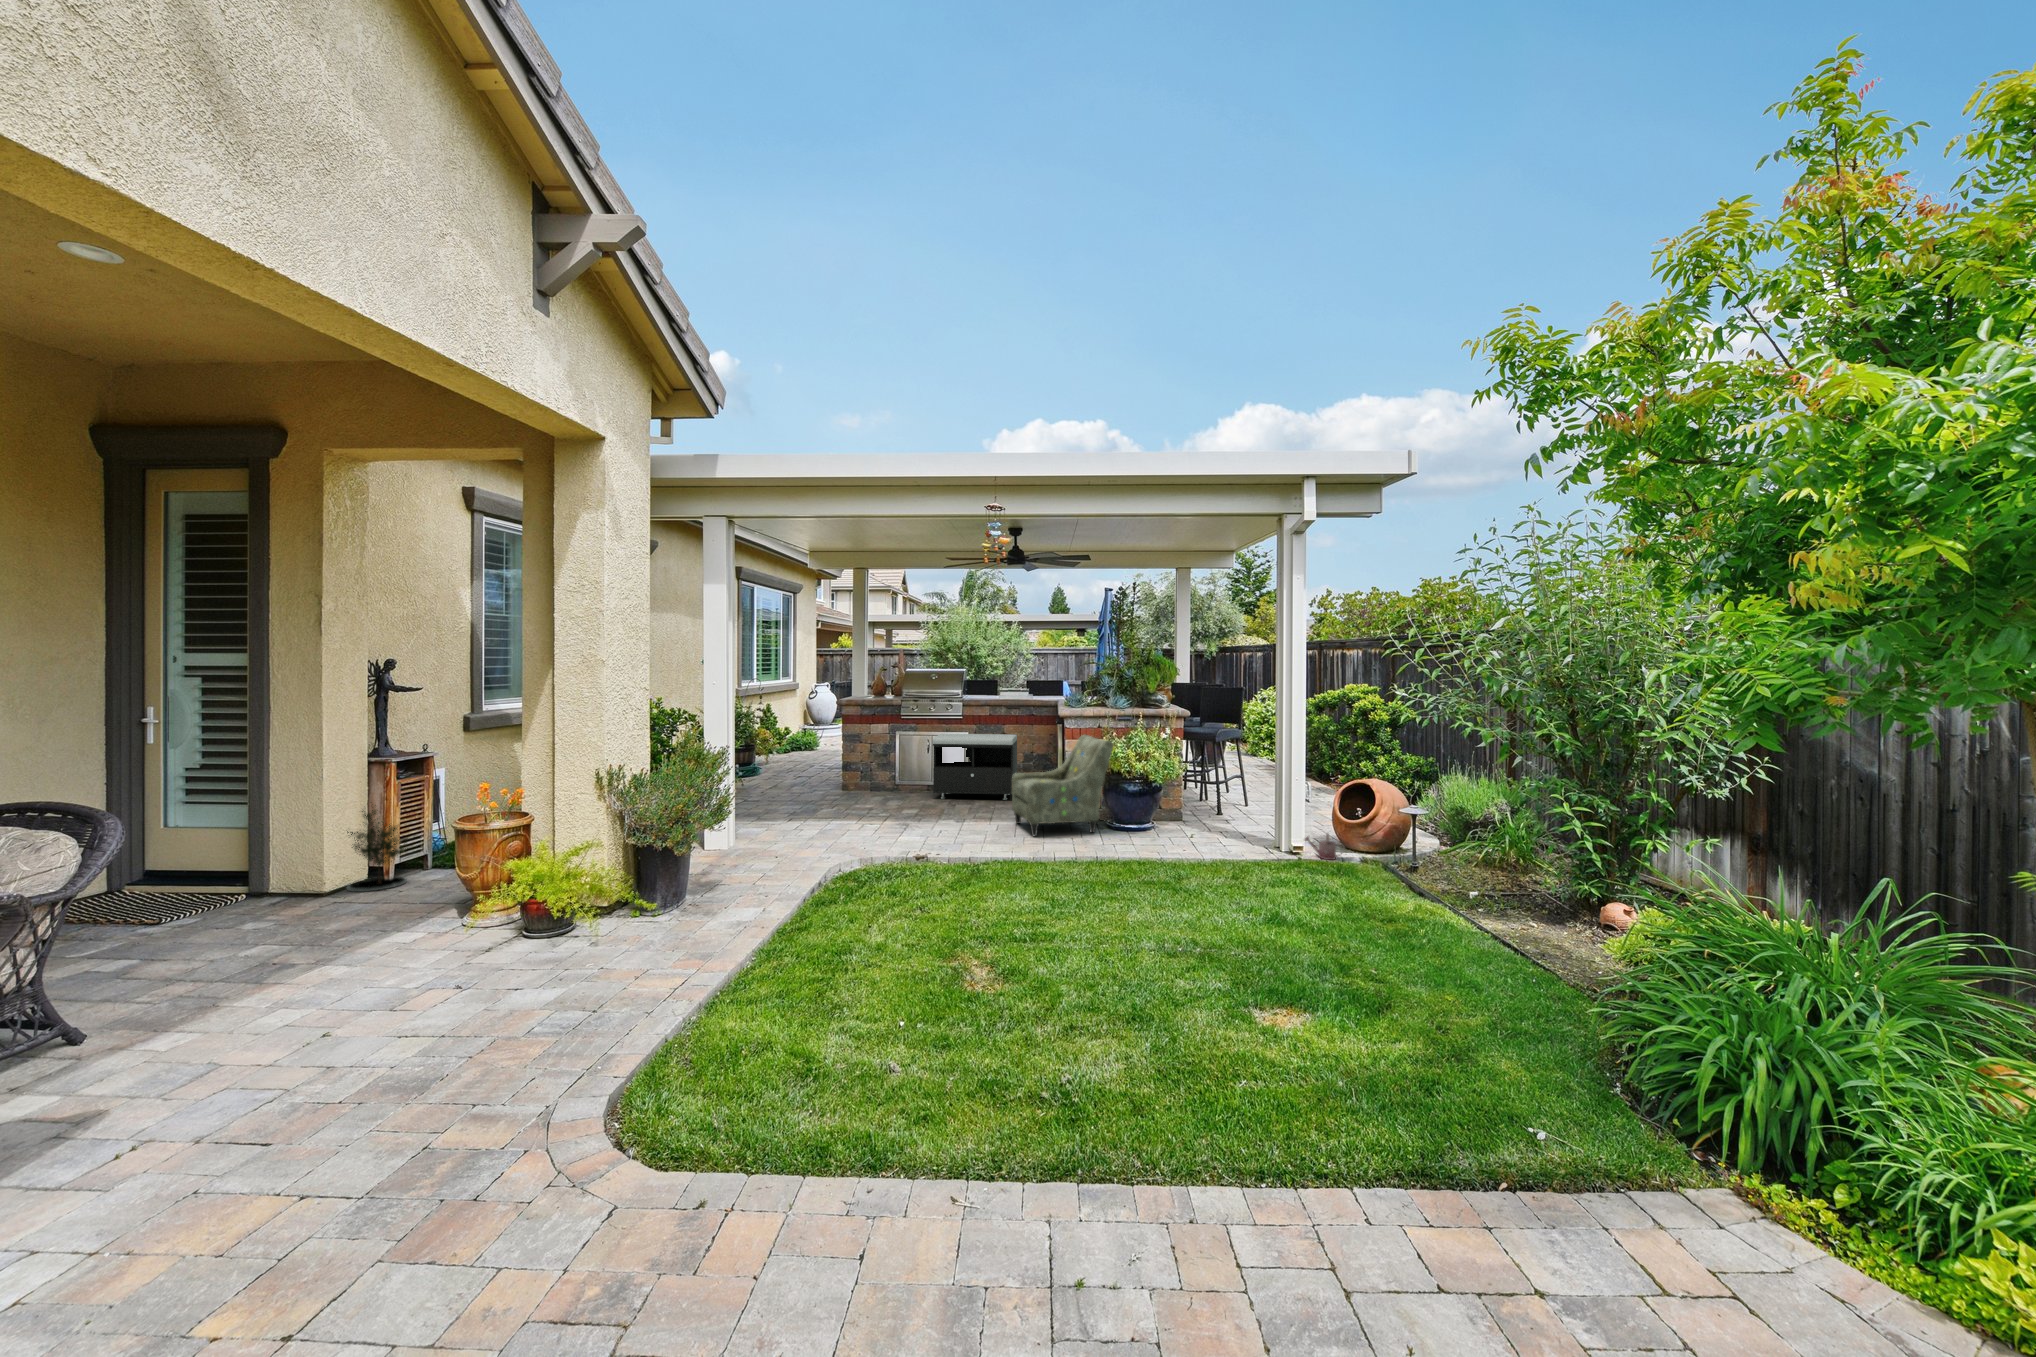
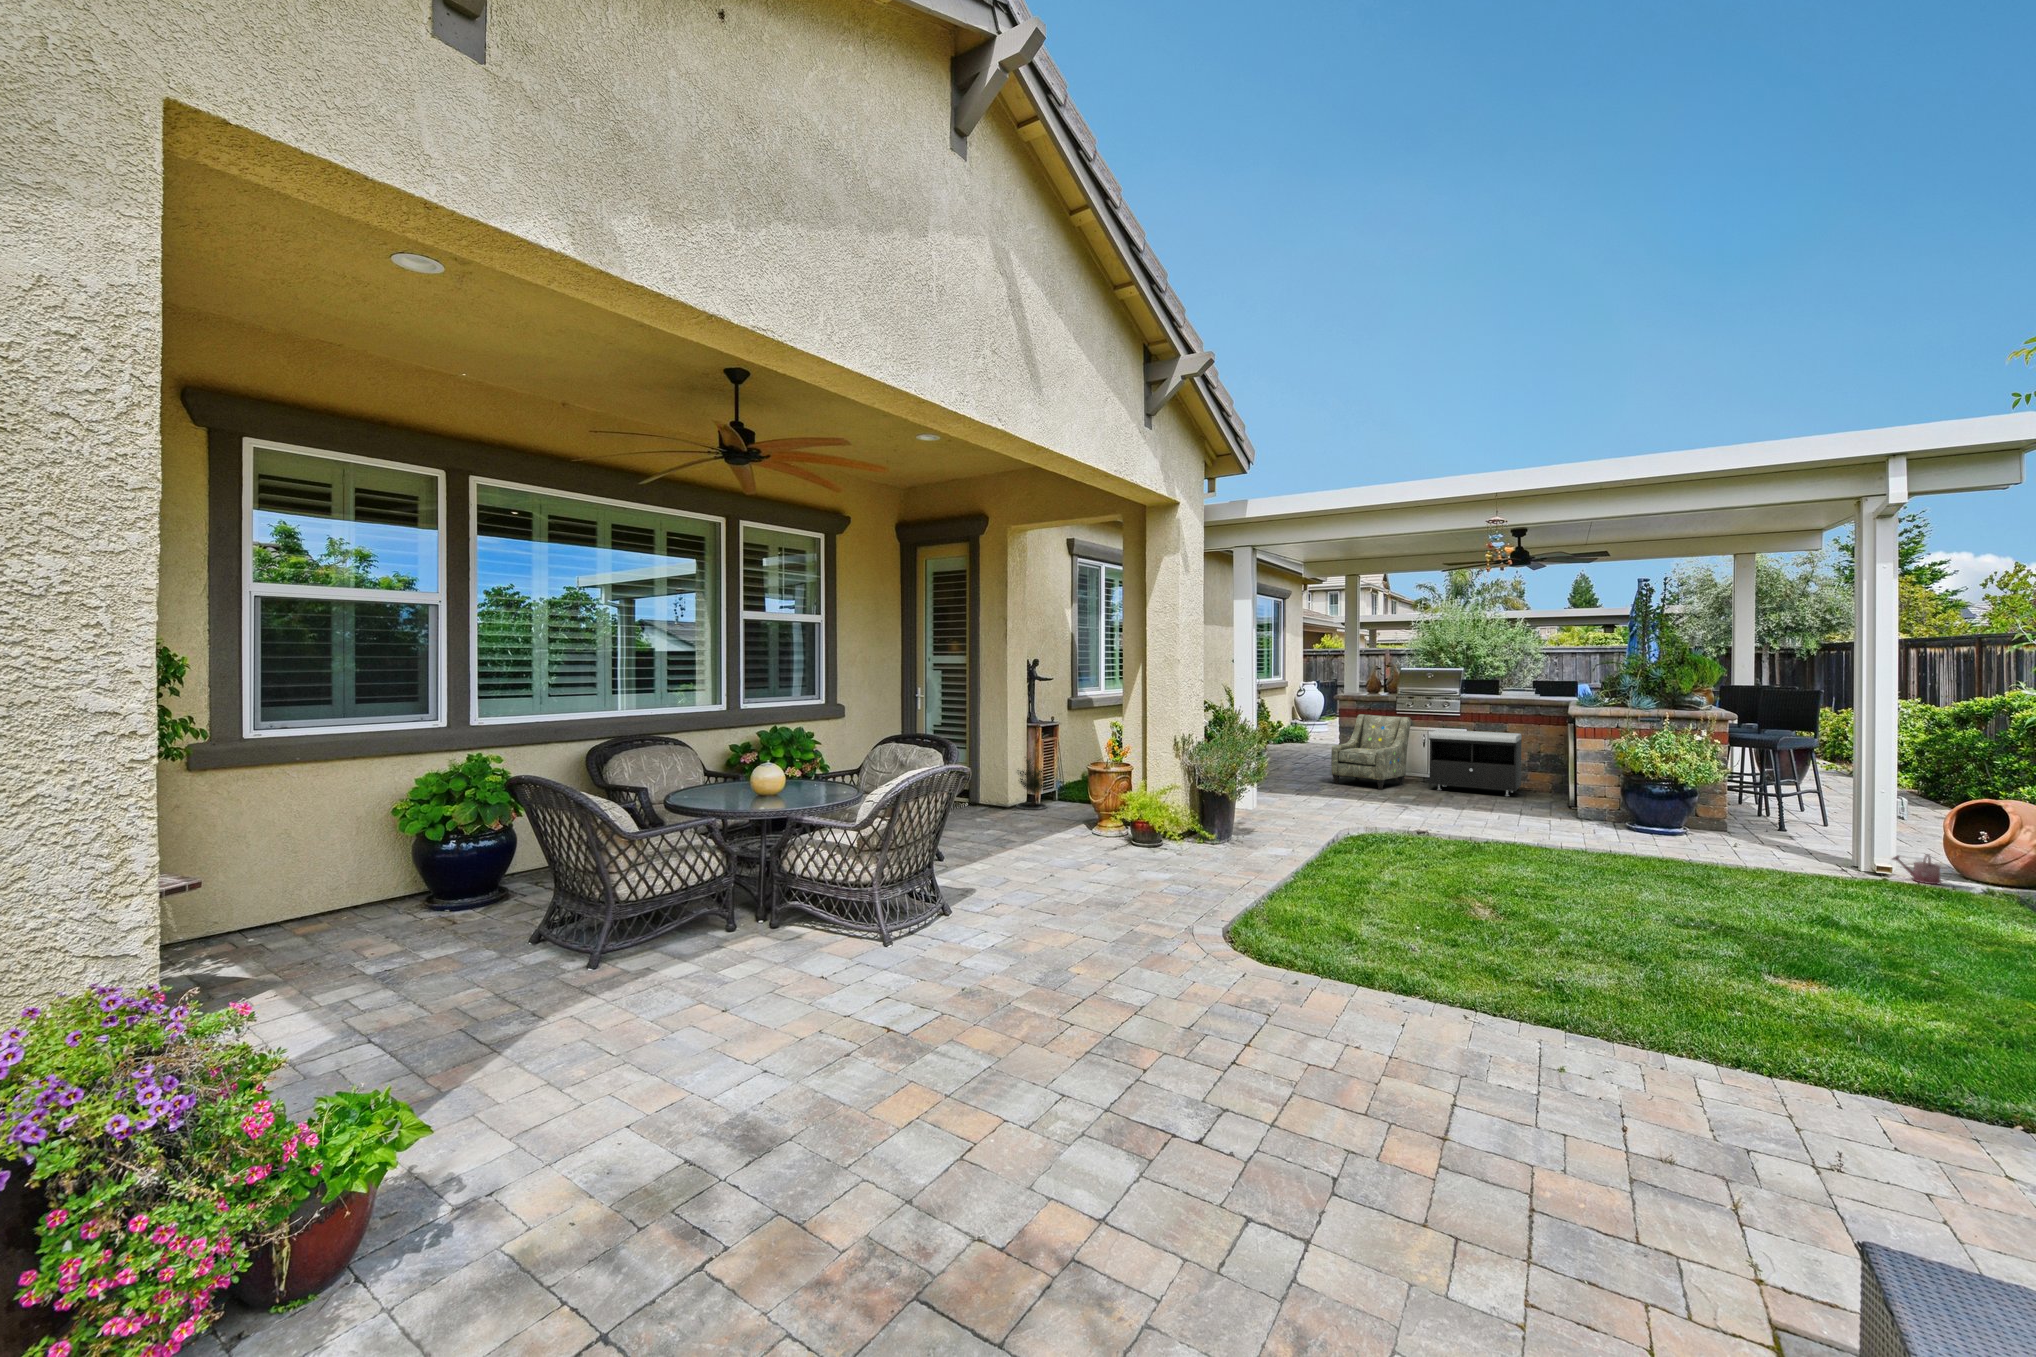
armchair: present [1012,735,1114,836] -> present [1331,714,1411,789]

